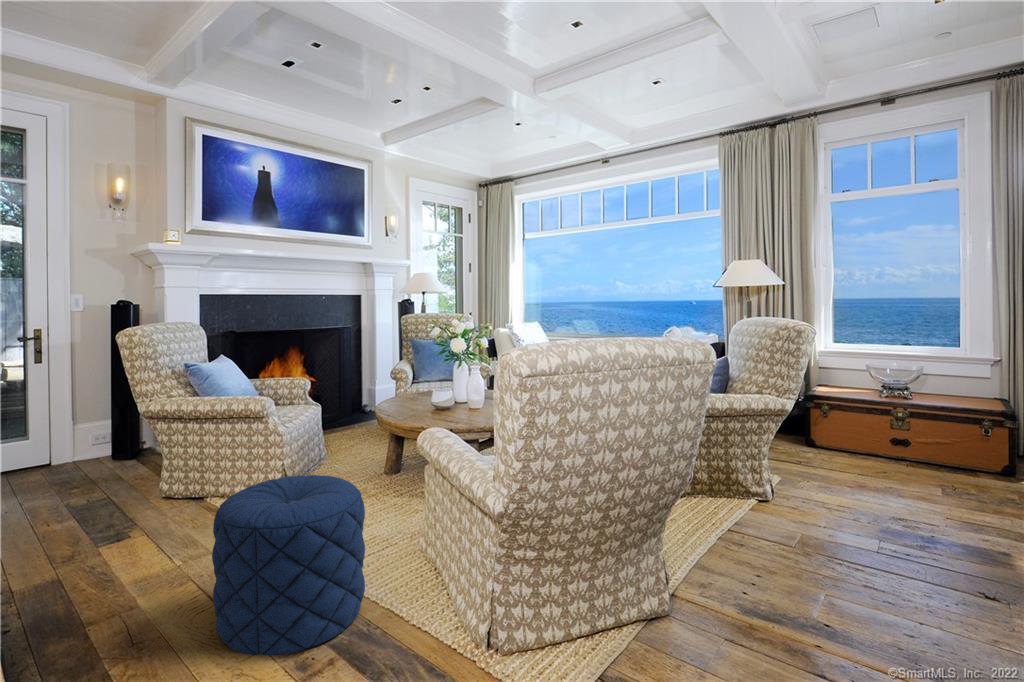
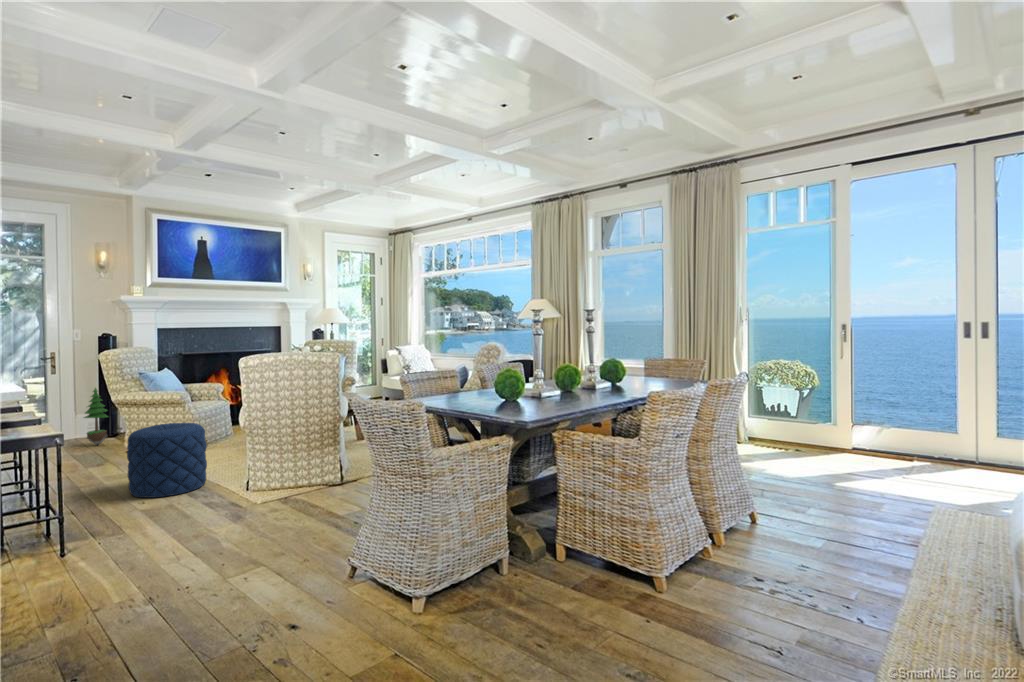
potted tree: none [91,386,133,479] -> present [84,388,108,445]

